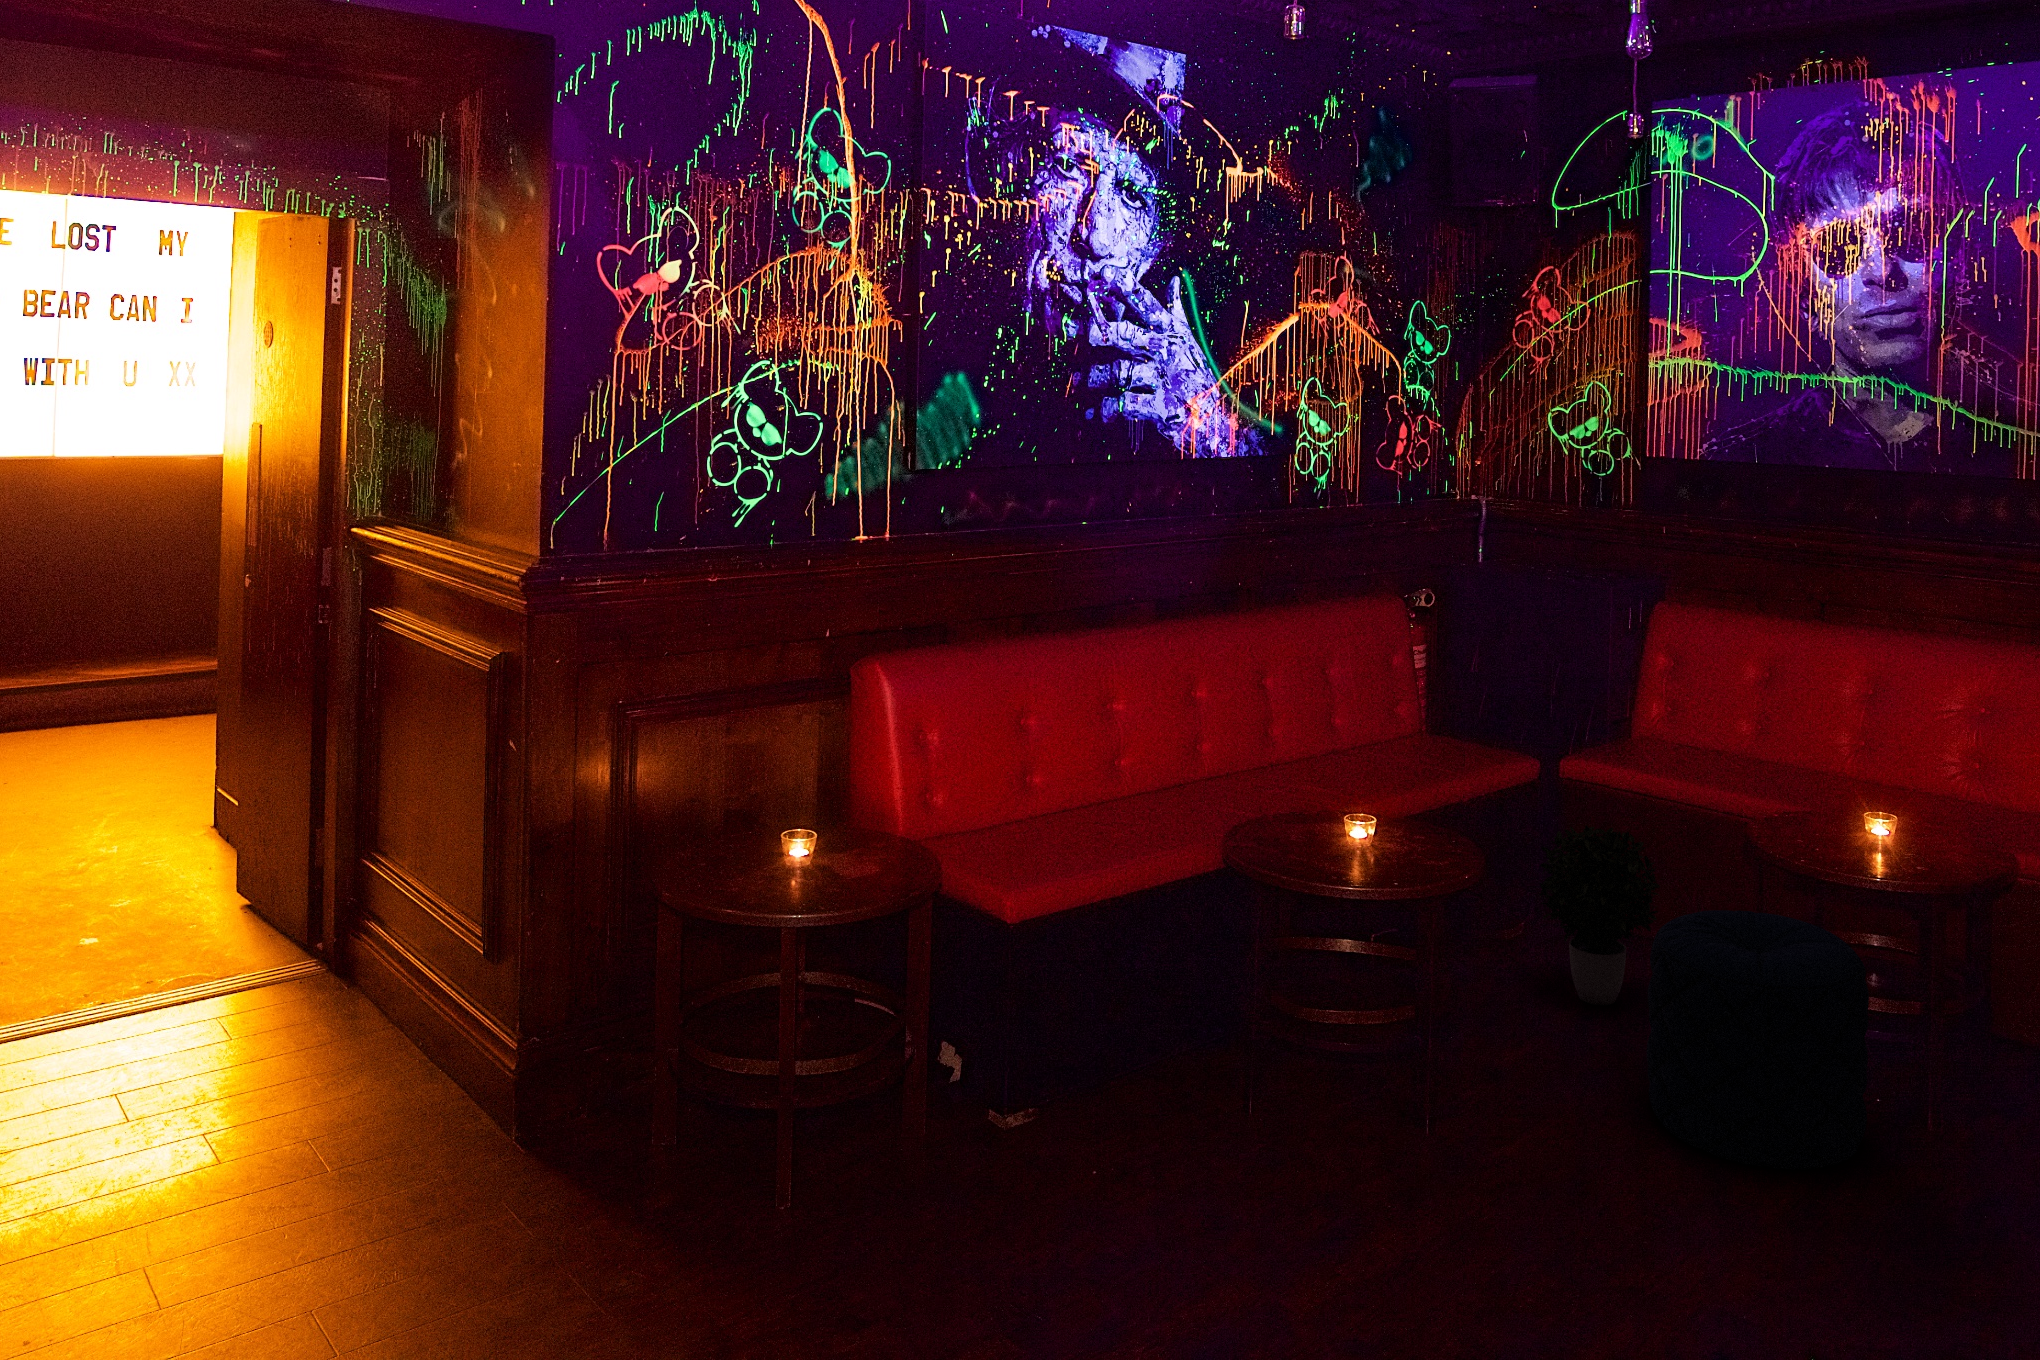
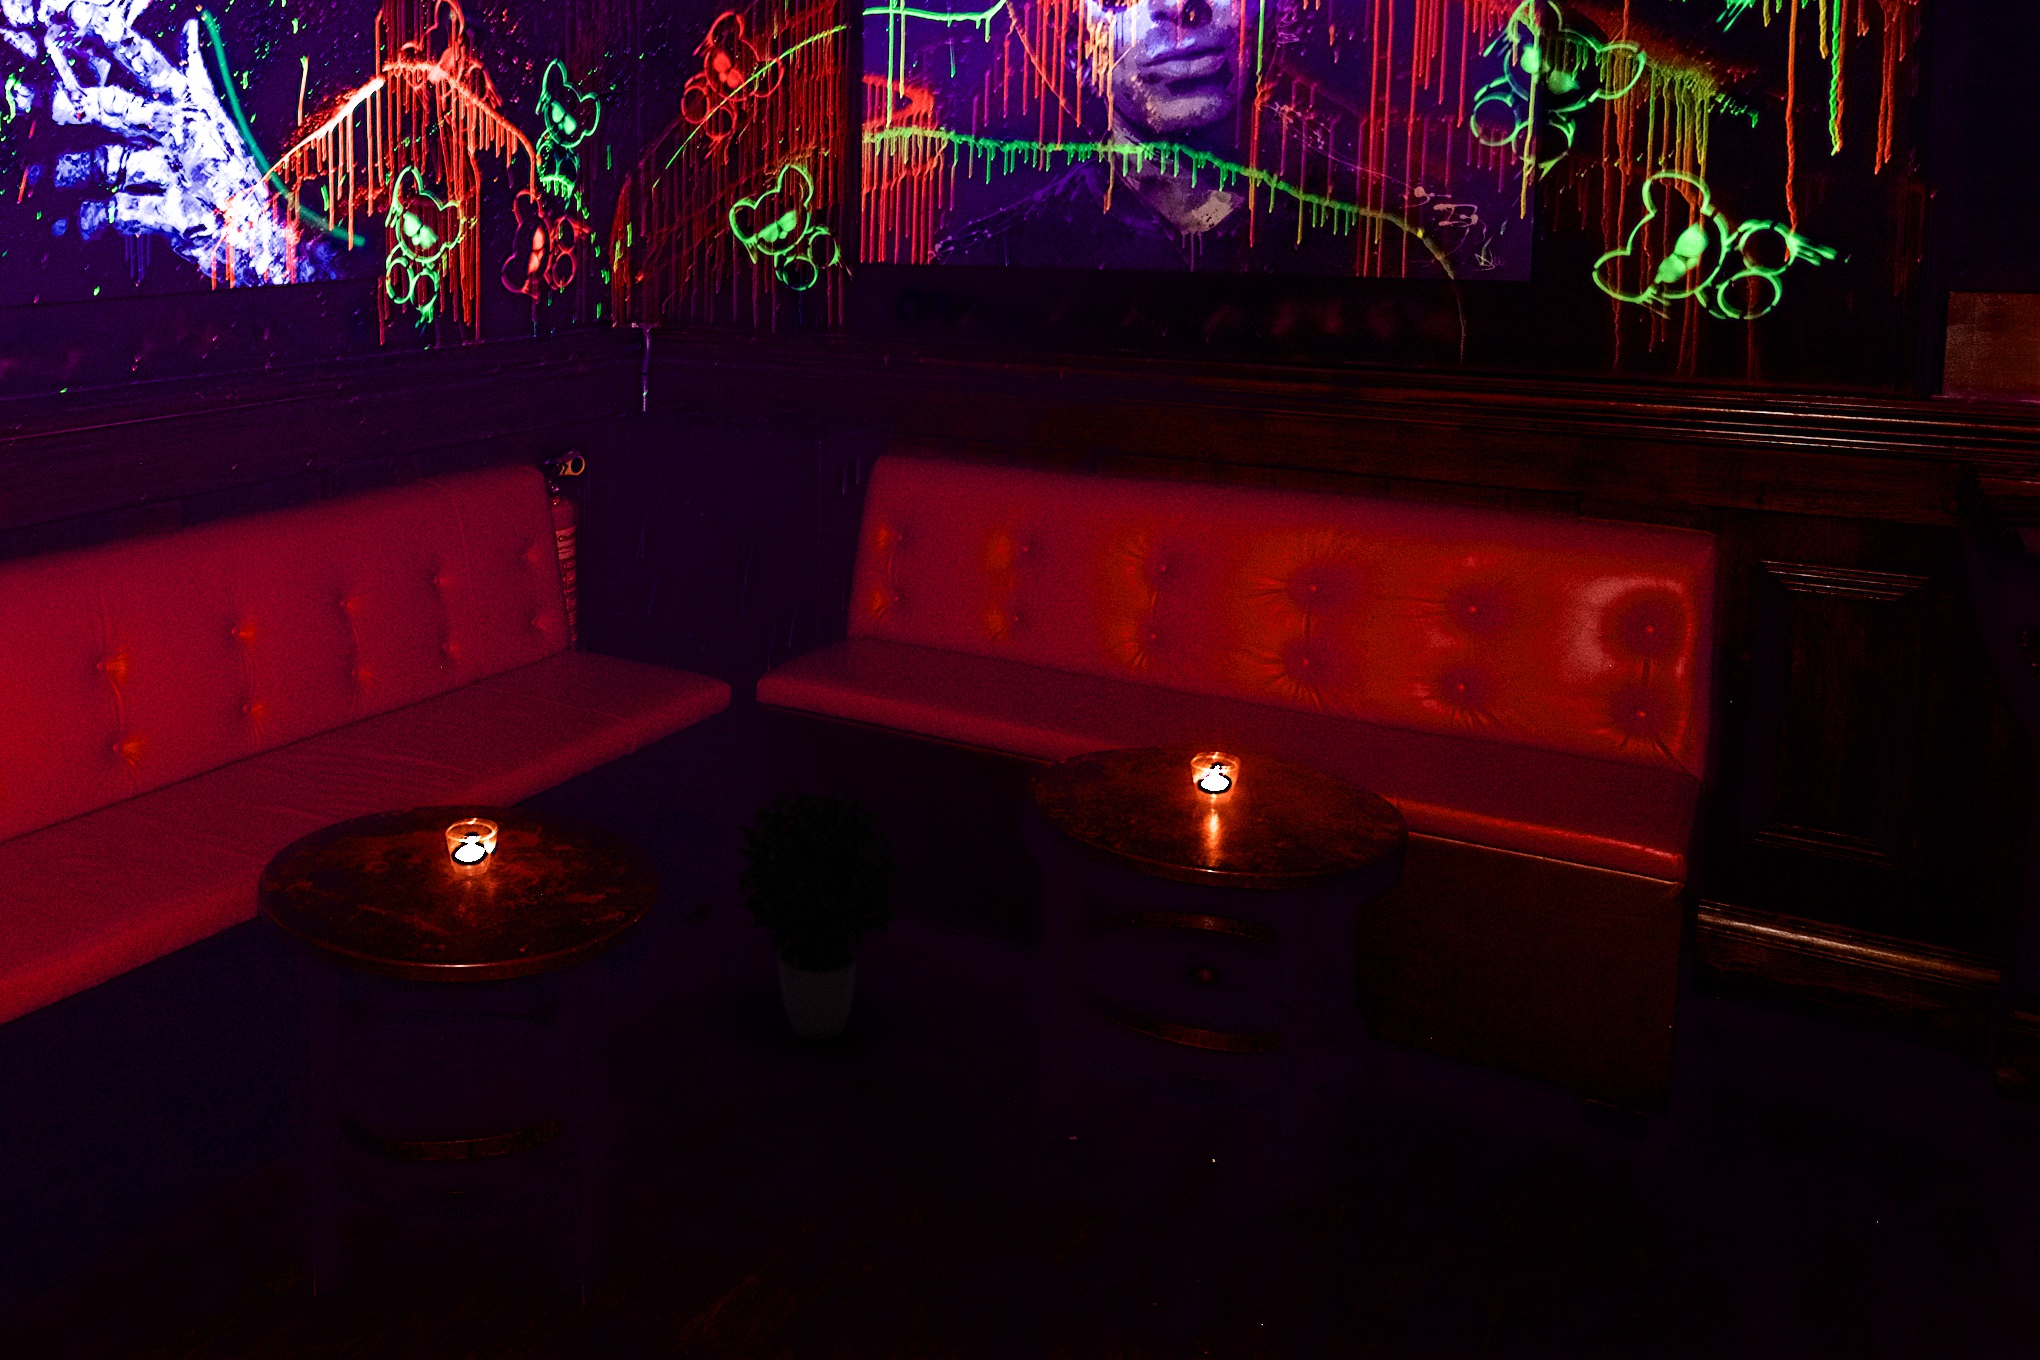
pouf: present [1647,910,1869,1169] -> none [893,920,1206,1307]

